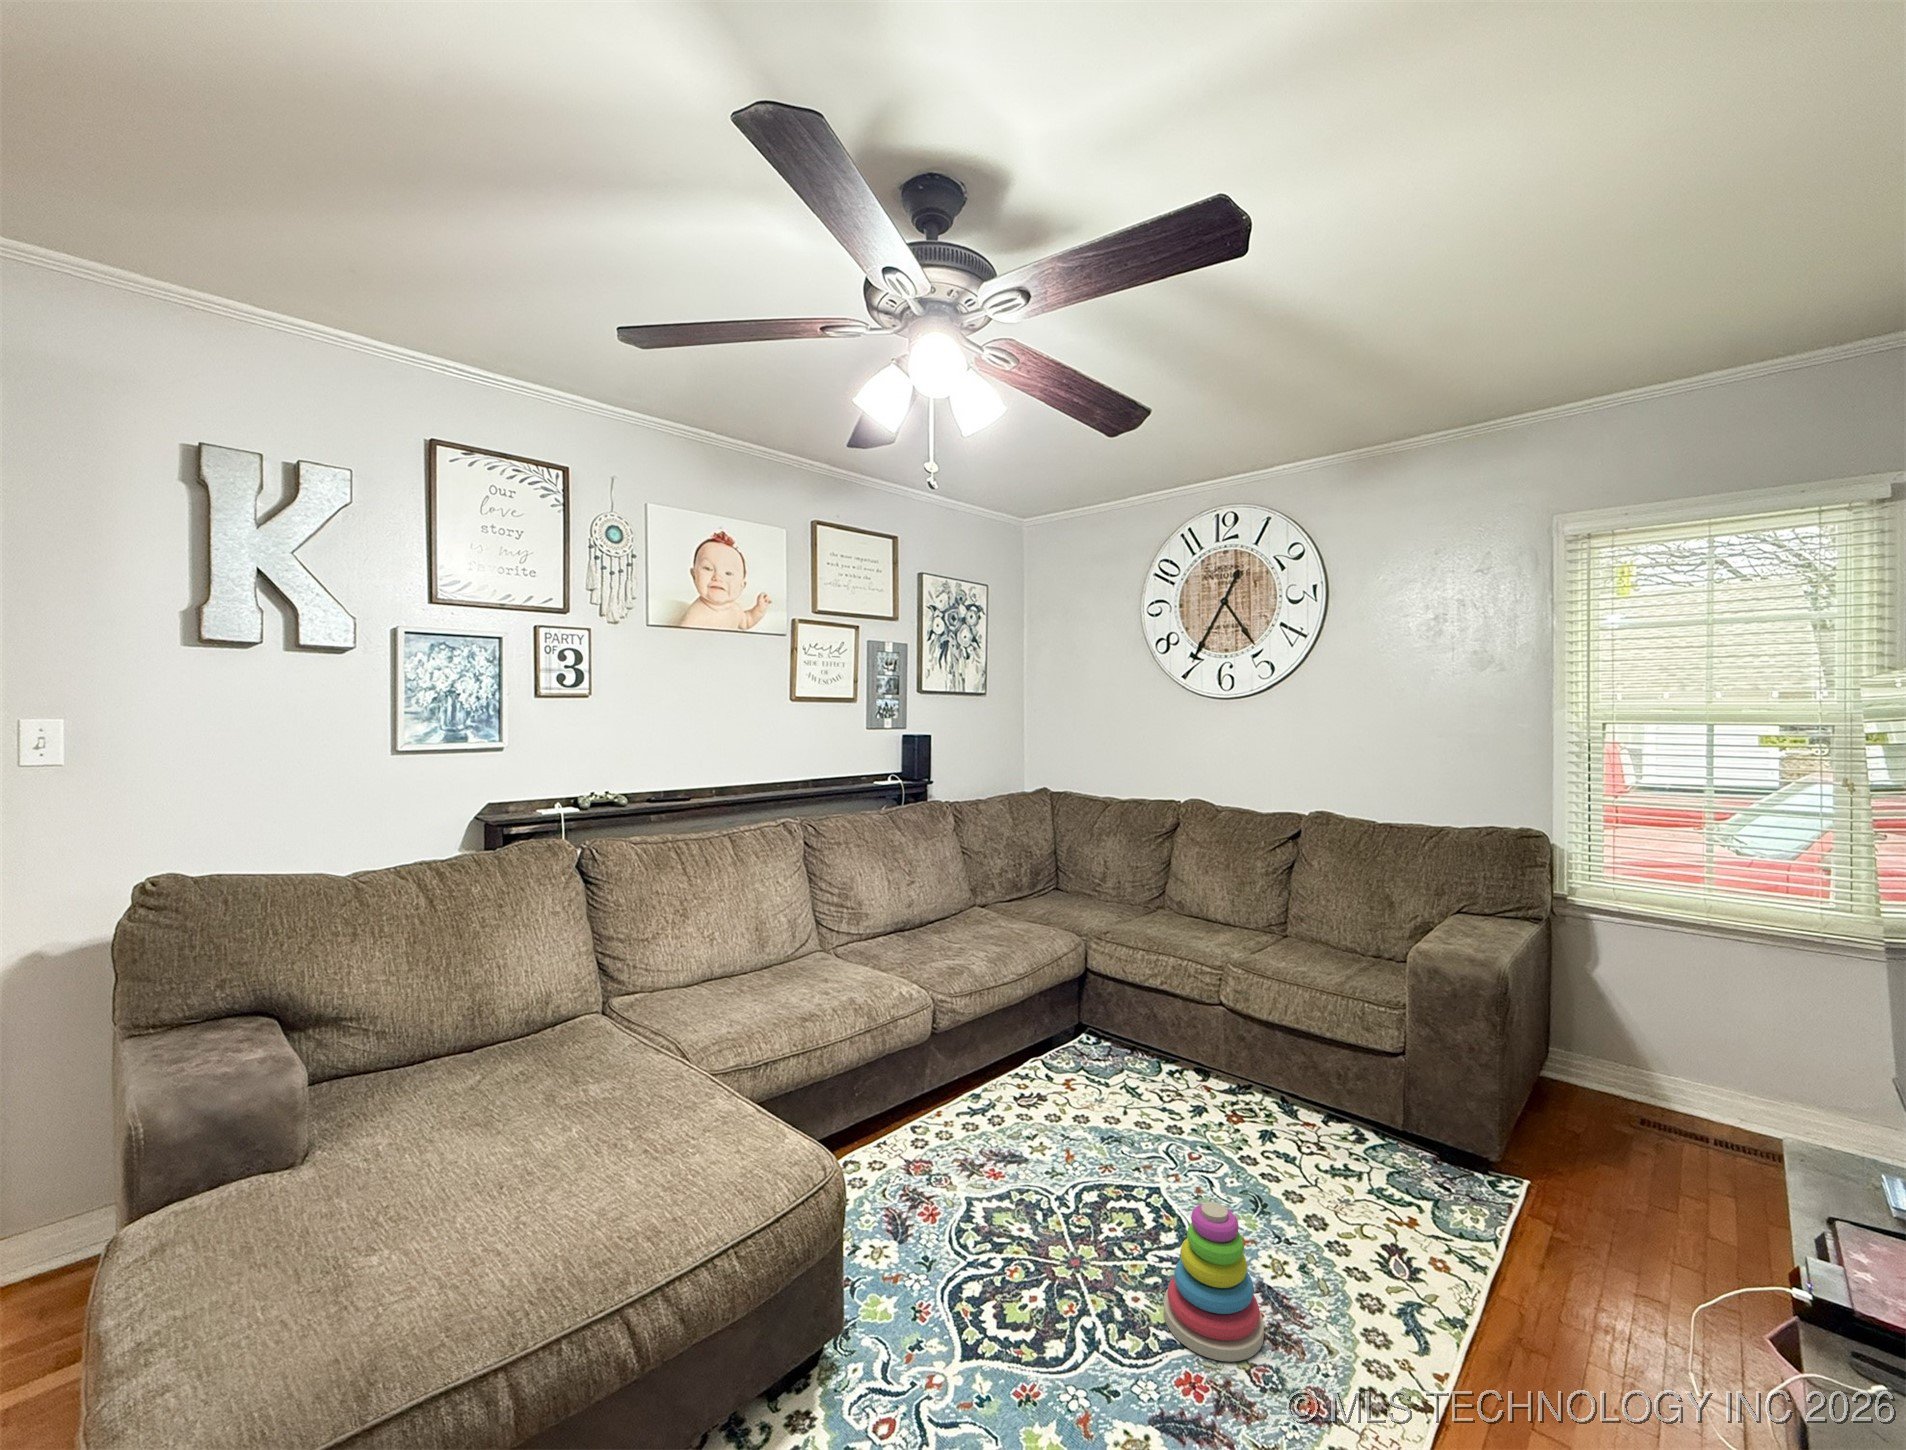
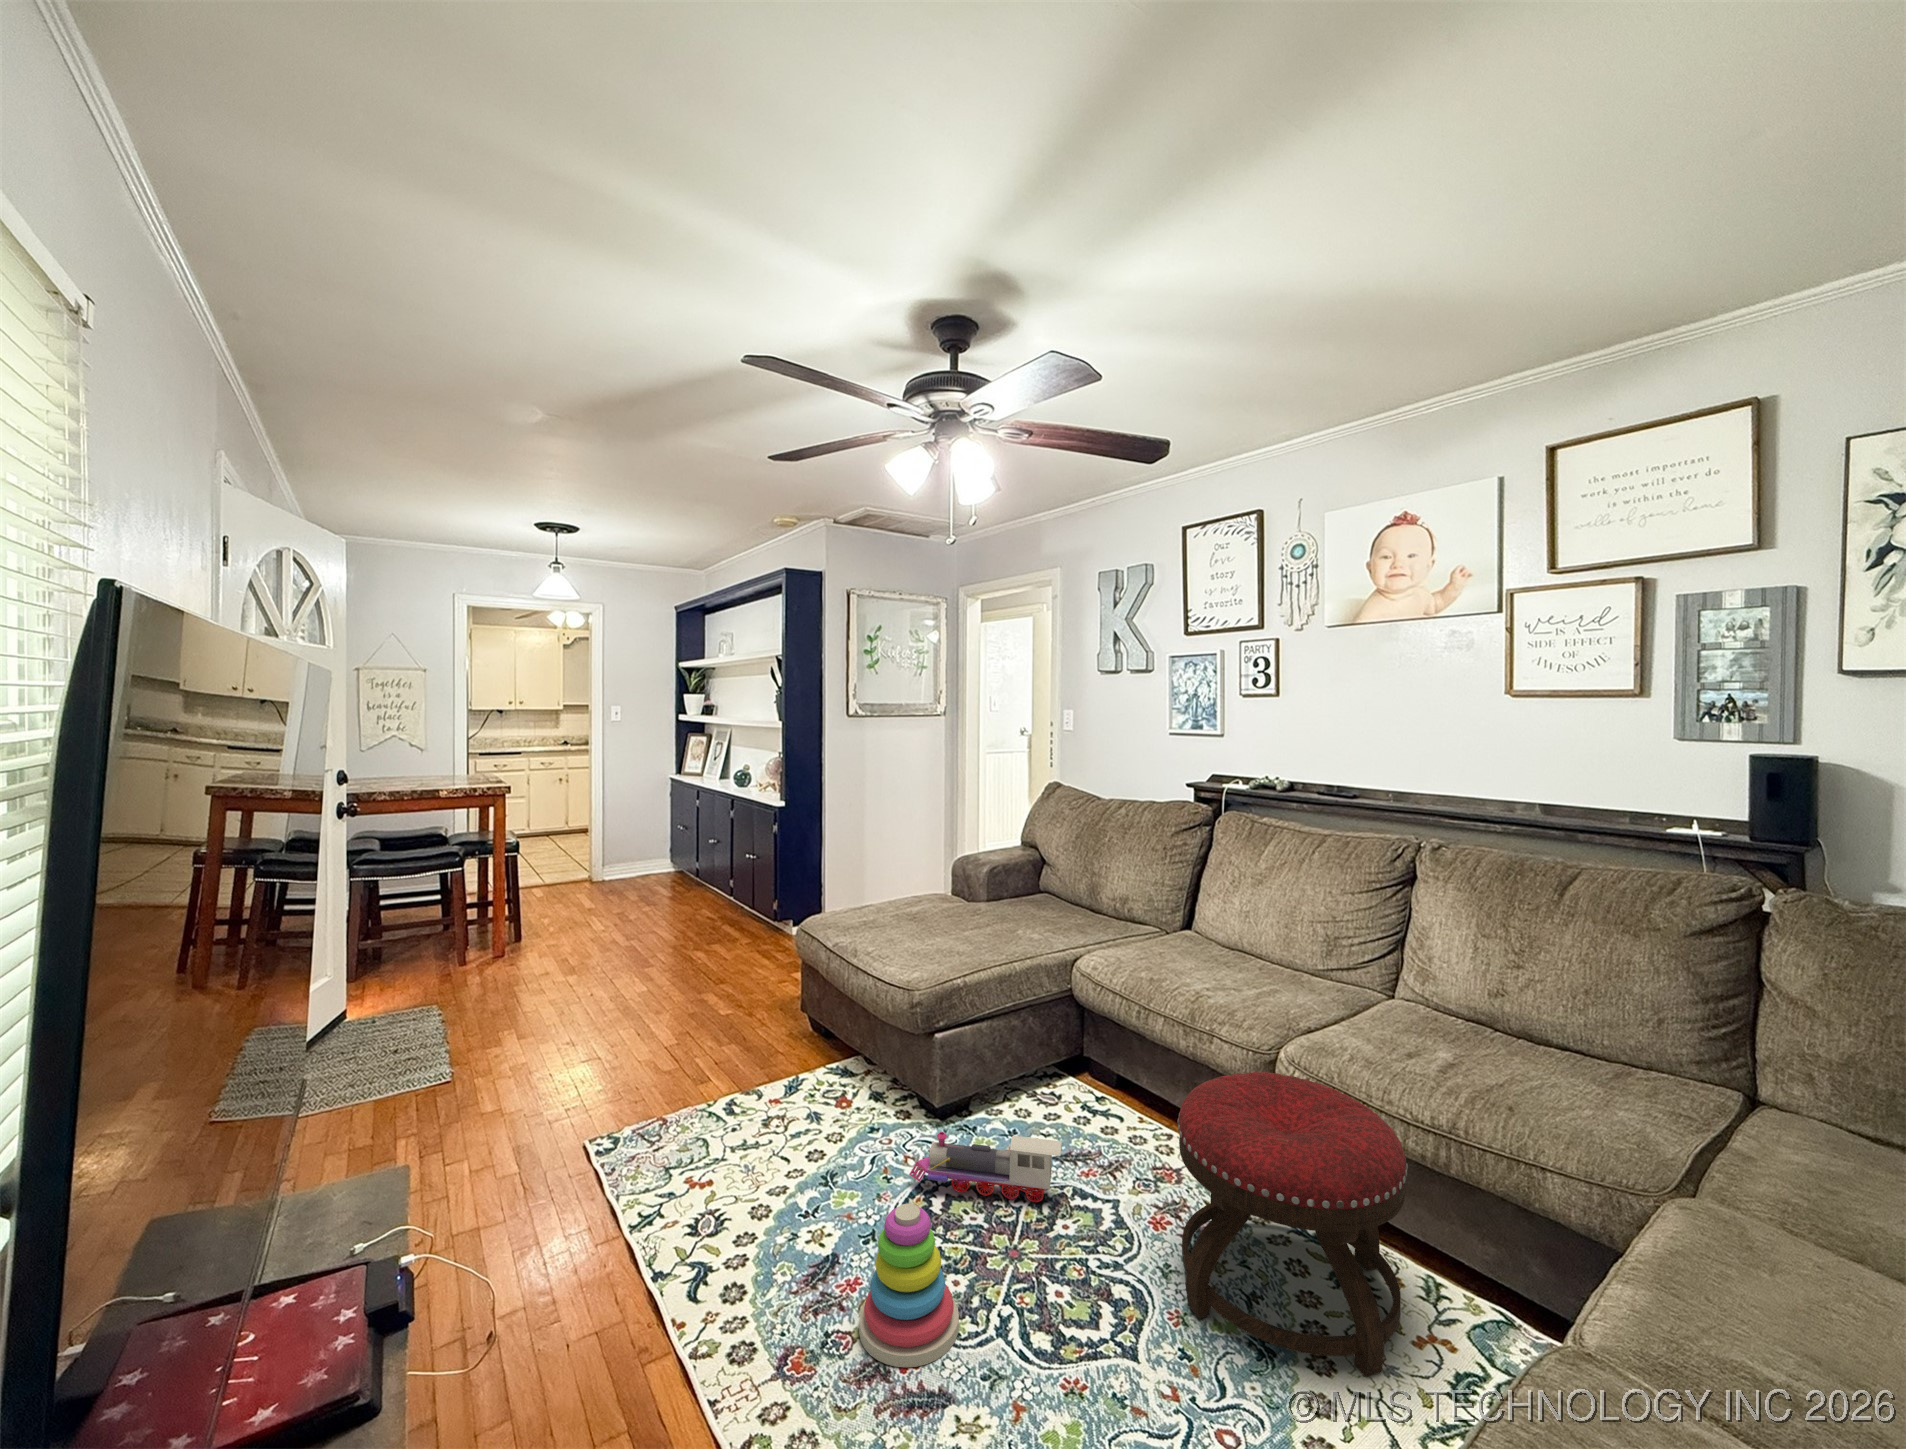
ottoman: none [976,979,1125,1163] -> present [1178,1072,1408,1377]
toy train: none [969,1176,1009,1357] -> present [909,1132,1062,1202]

